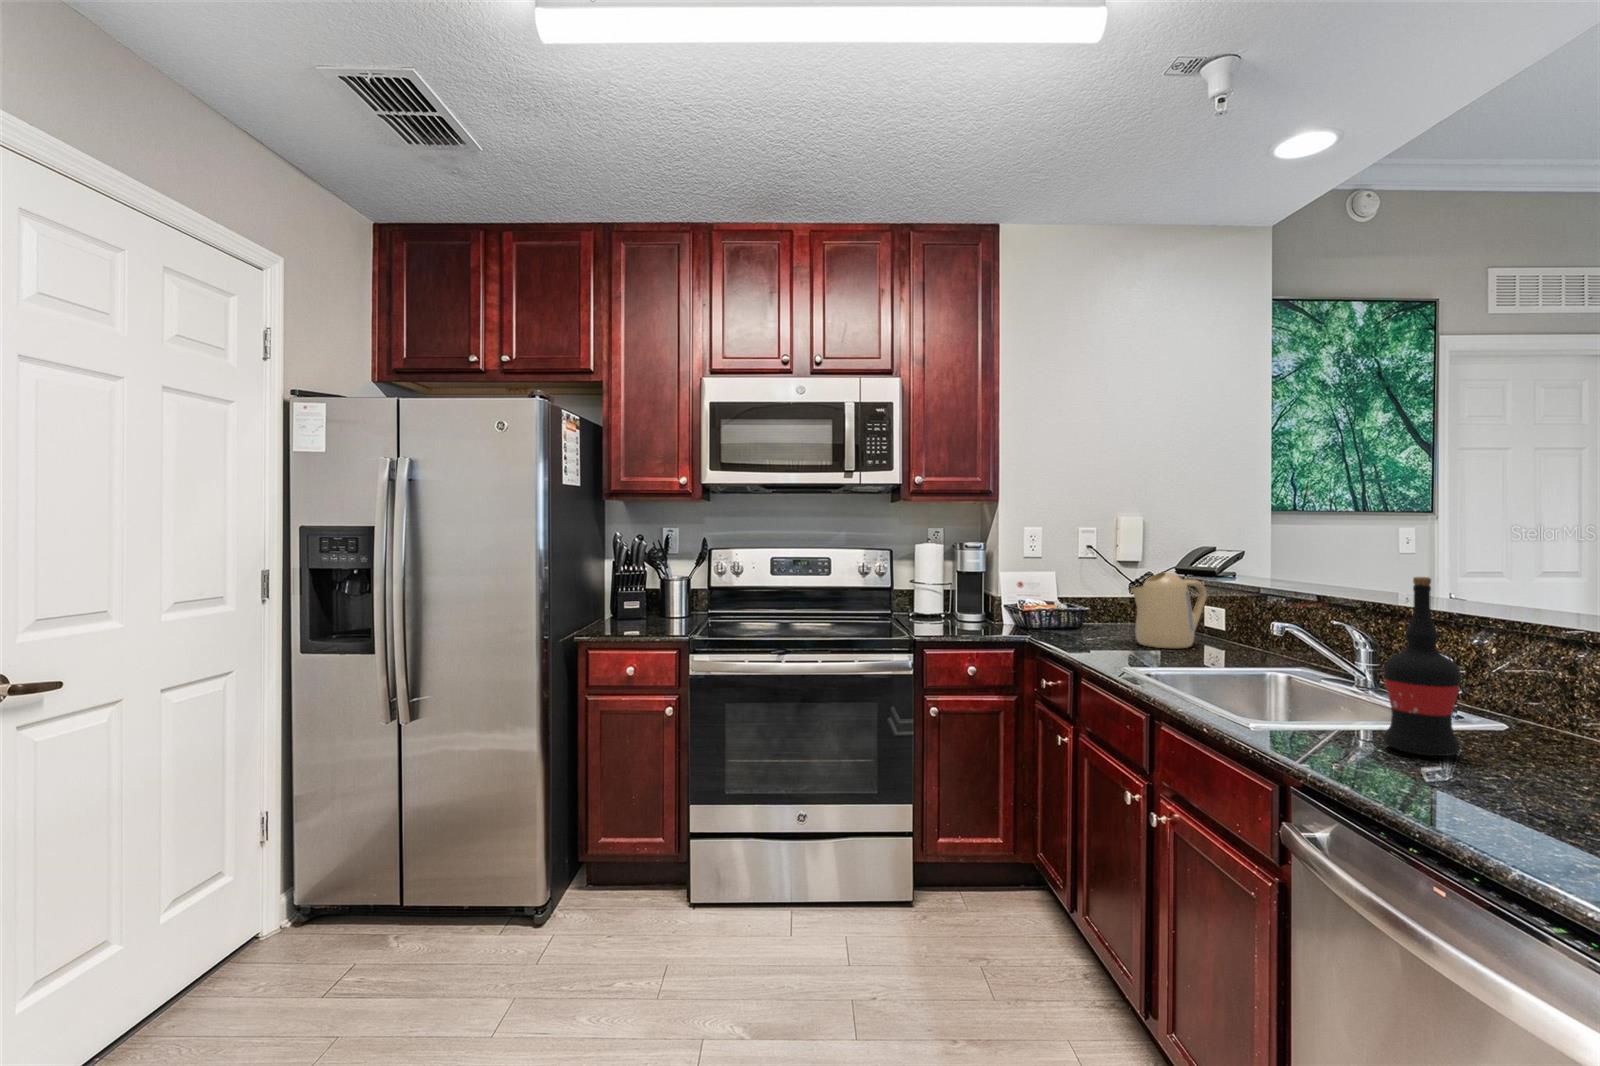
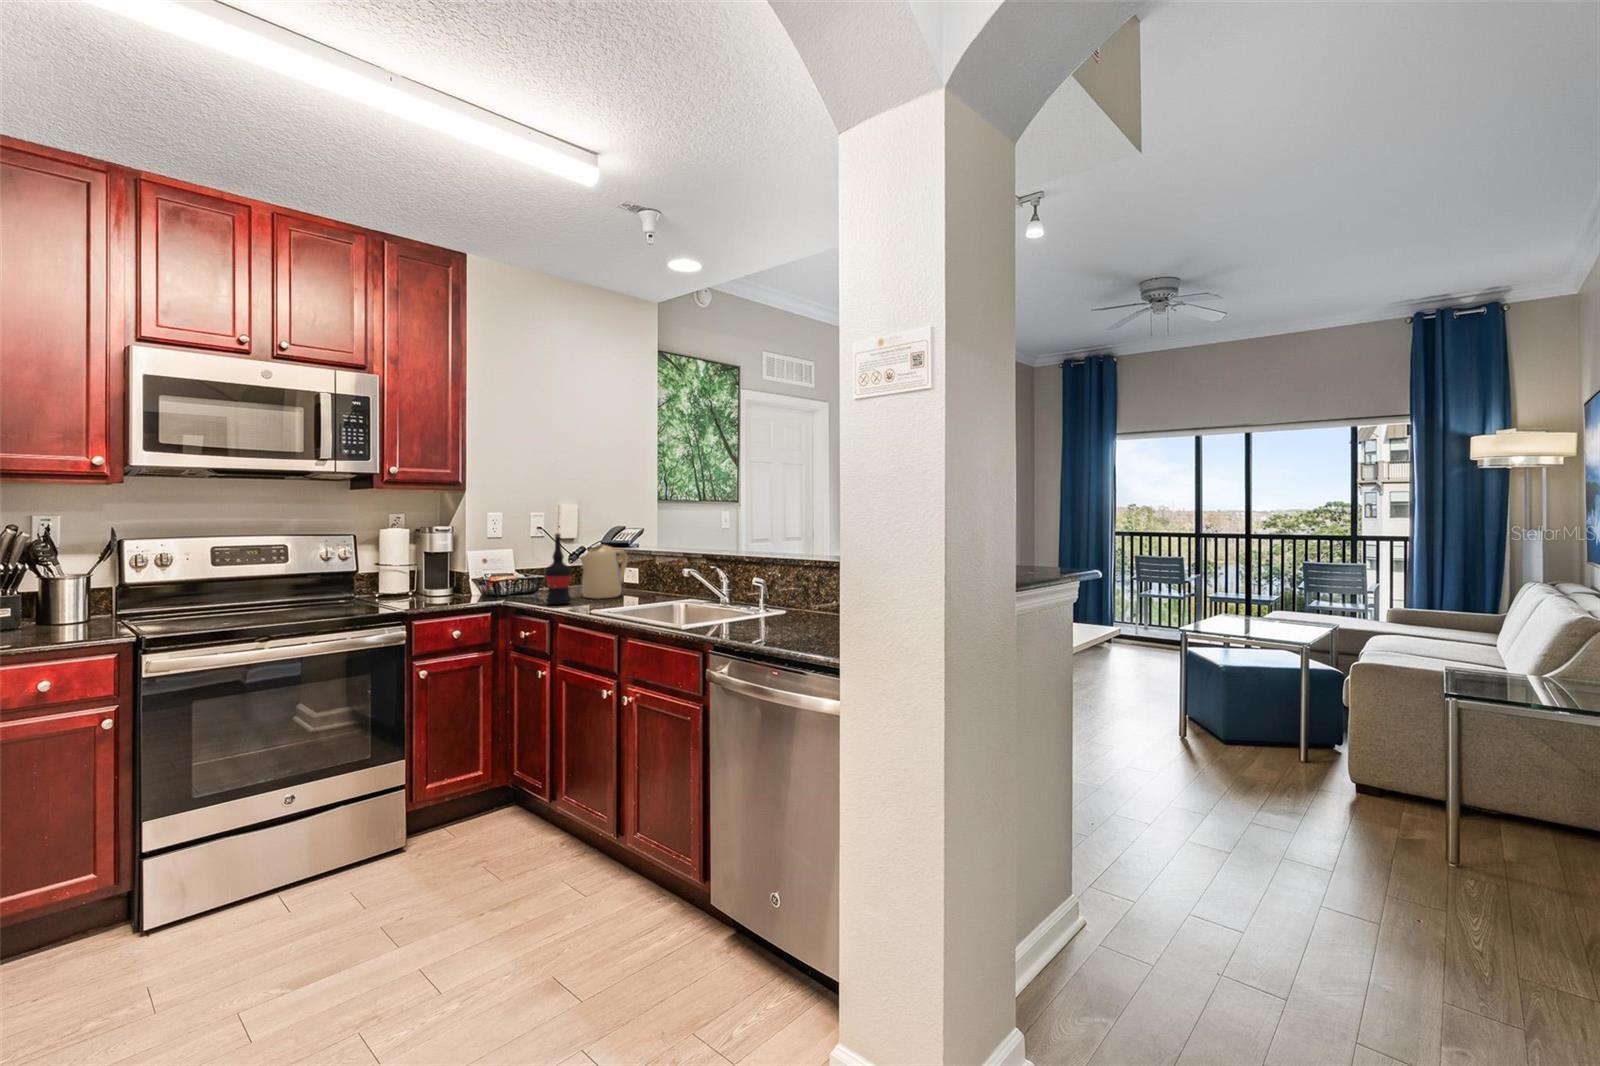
wine bottle: present [1383,577,1461,756] -> present [545,533,571,604]

